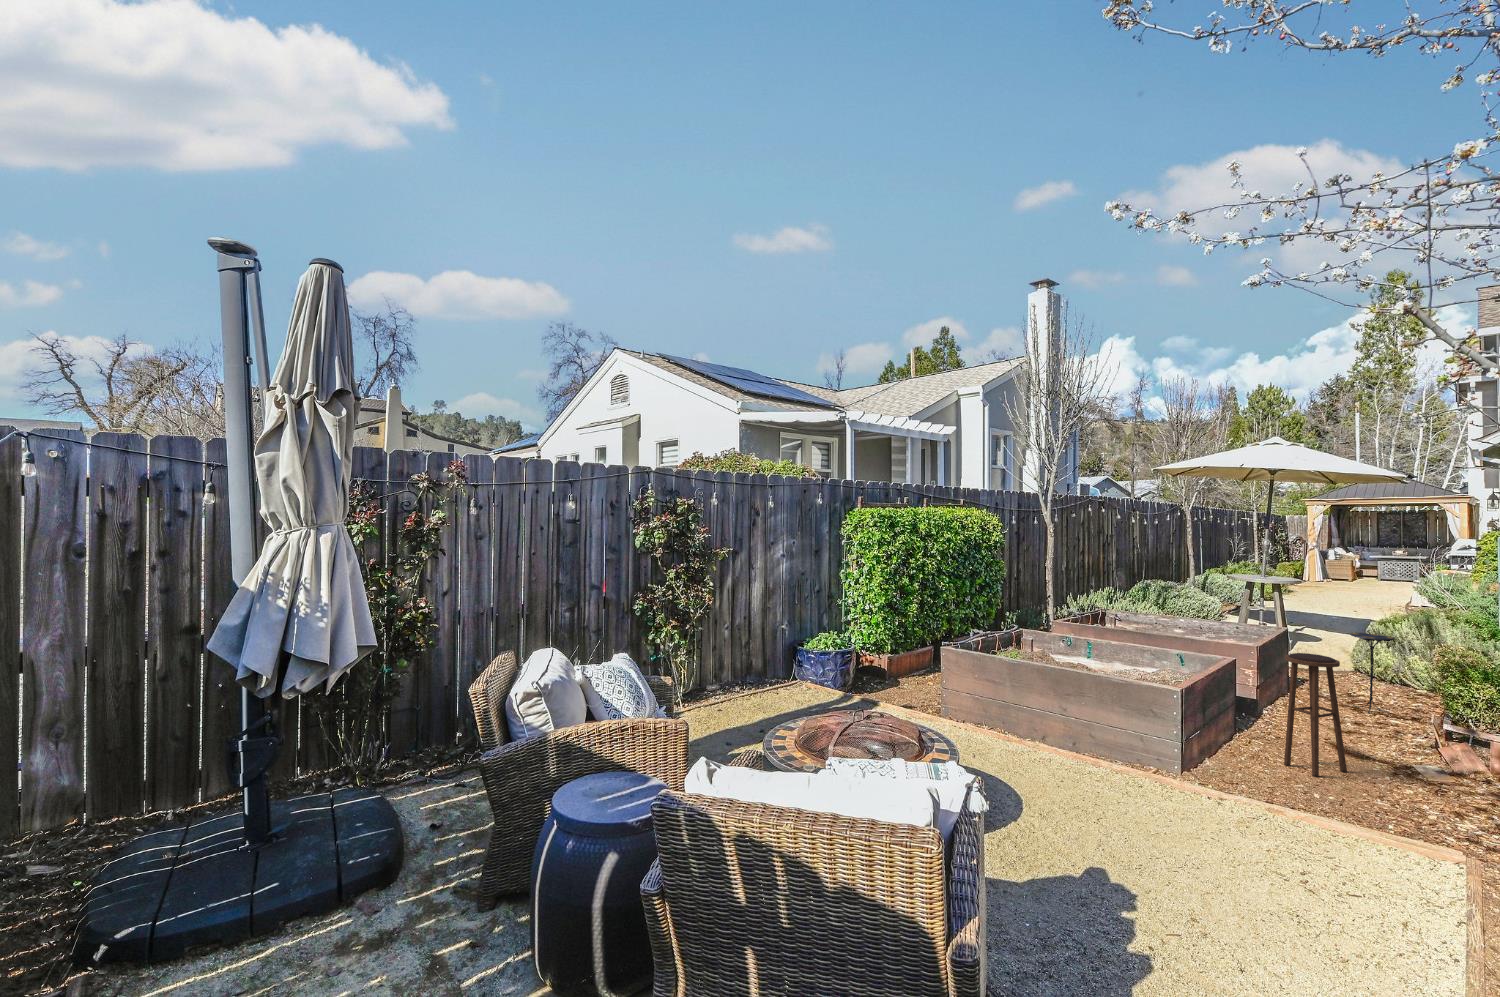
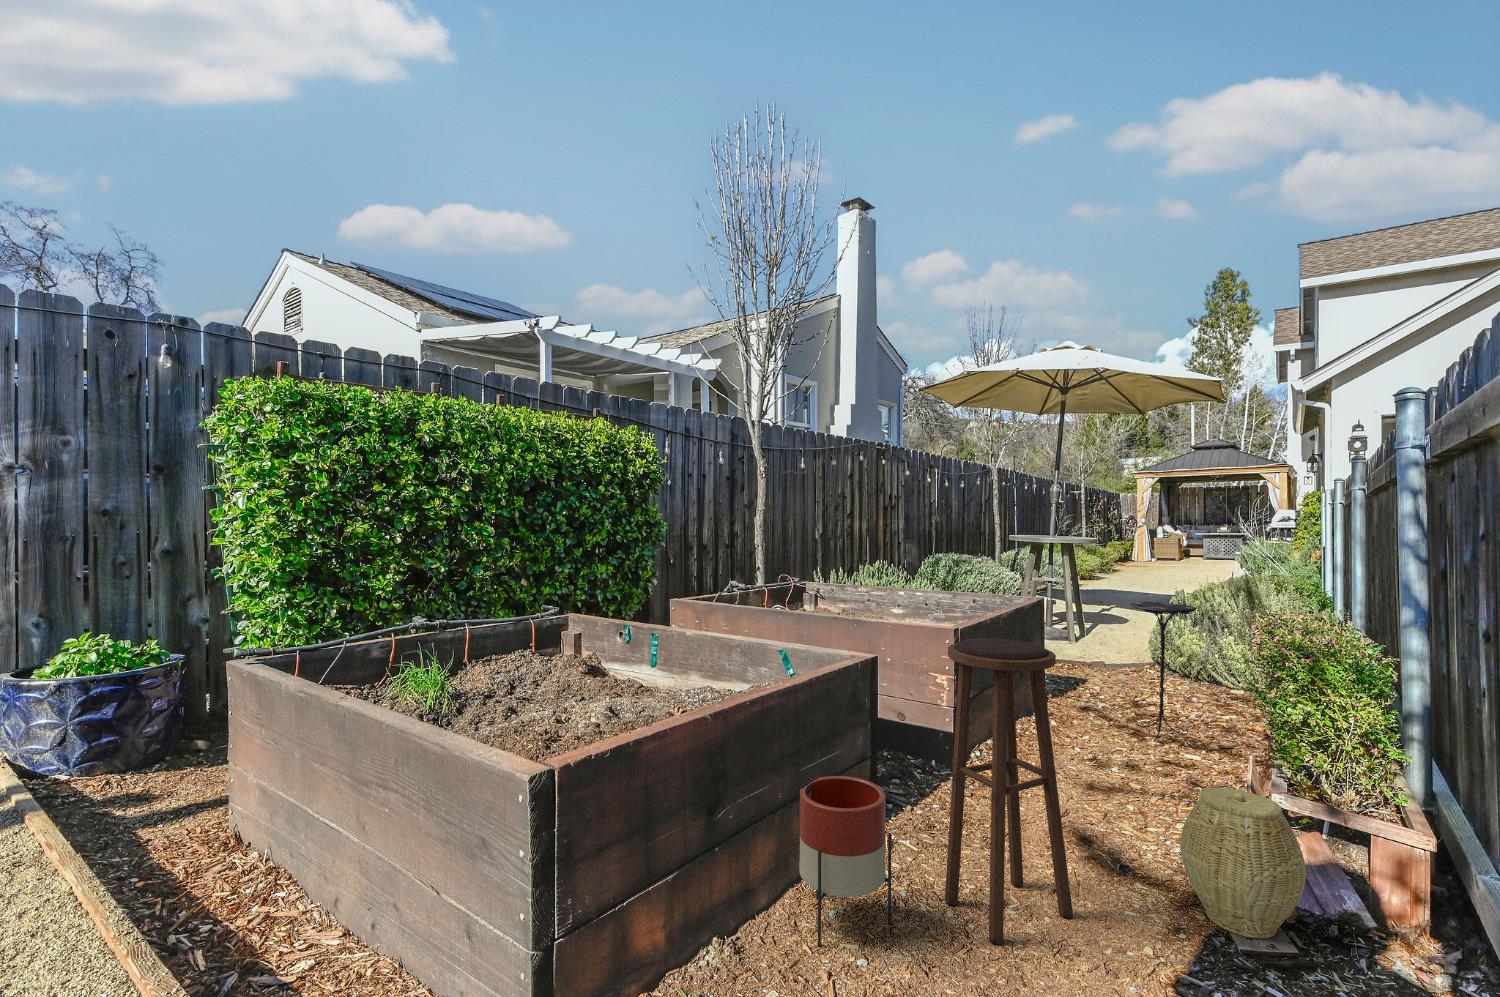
planter: none [1221,709,1265,773] -> present [799,776,891,946]
woven basket: none [1398,722,1459,782] -> present [1180,788,1306,938]

